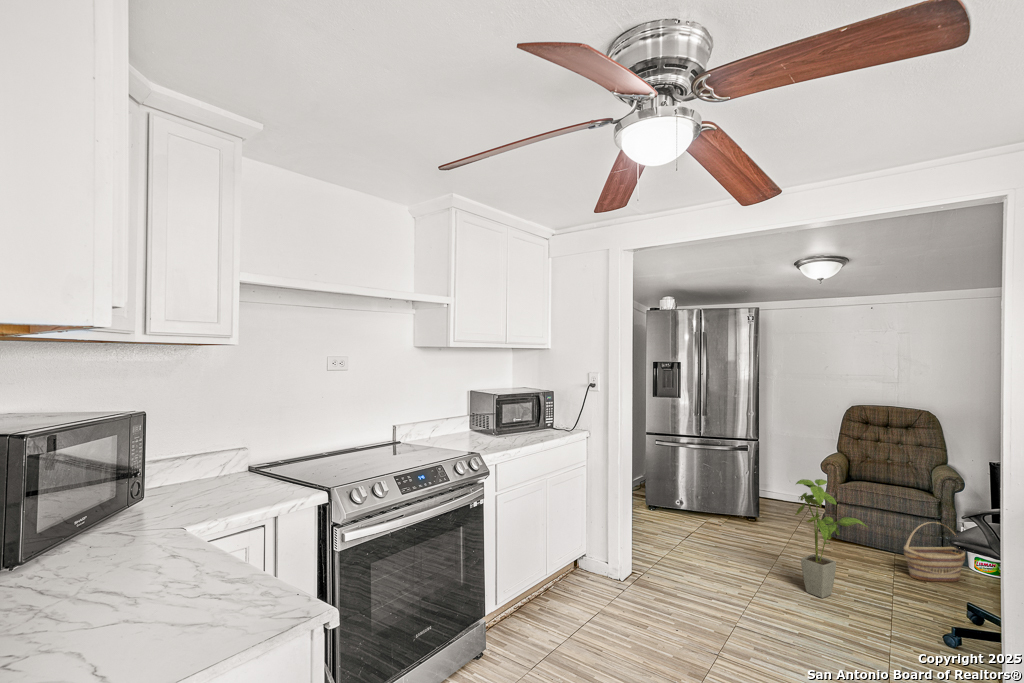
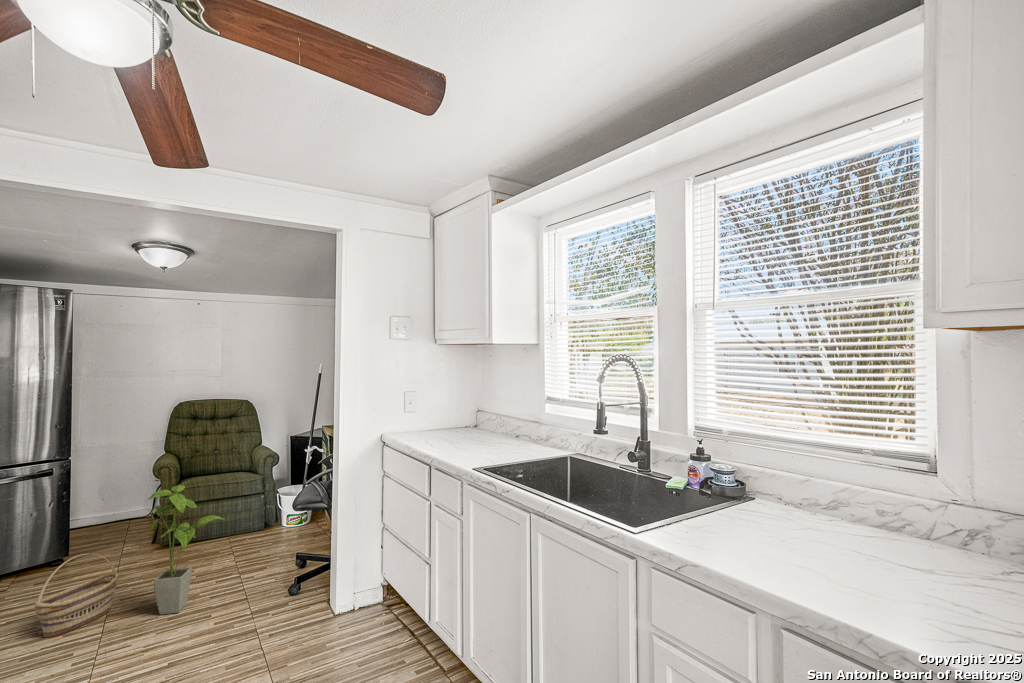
basket: present [904,522,965,582] -> present [35,554,118,637]

